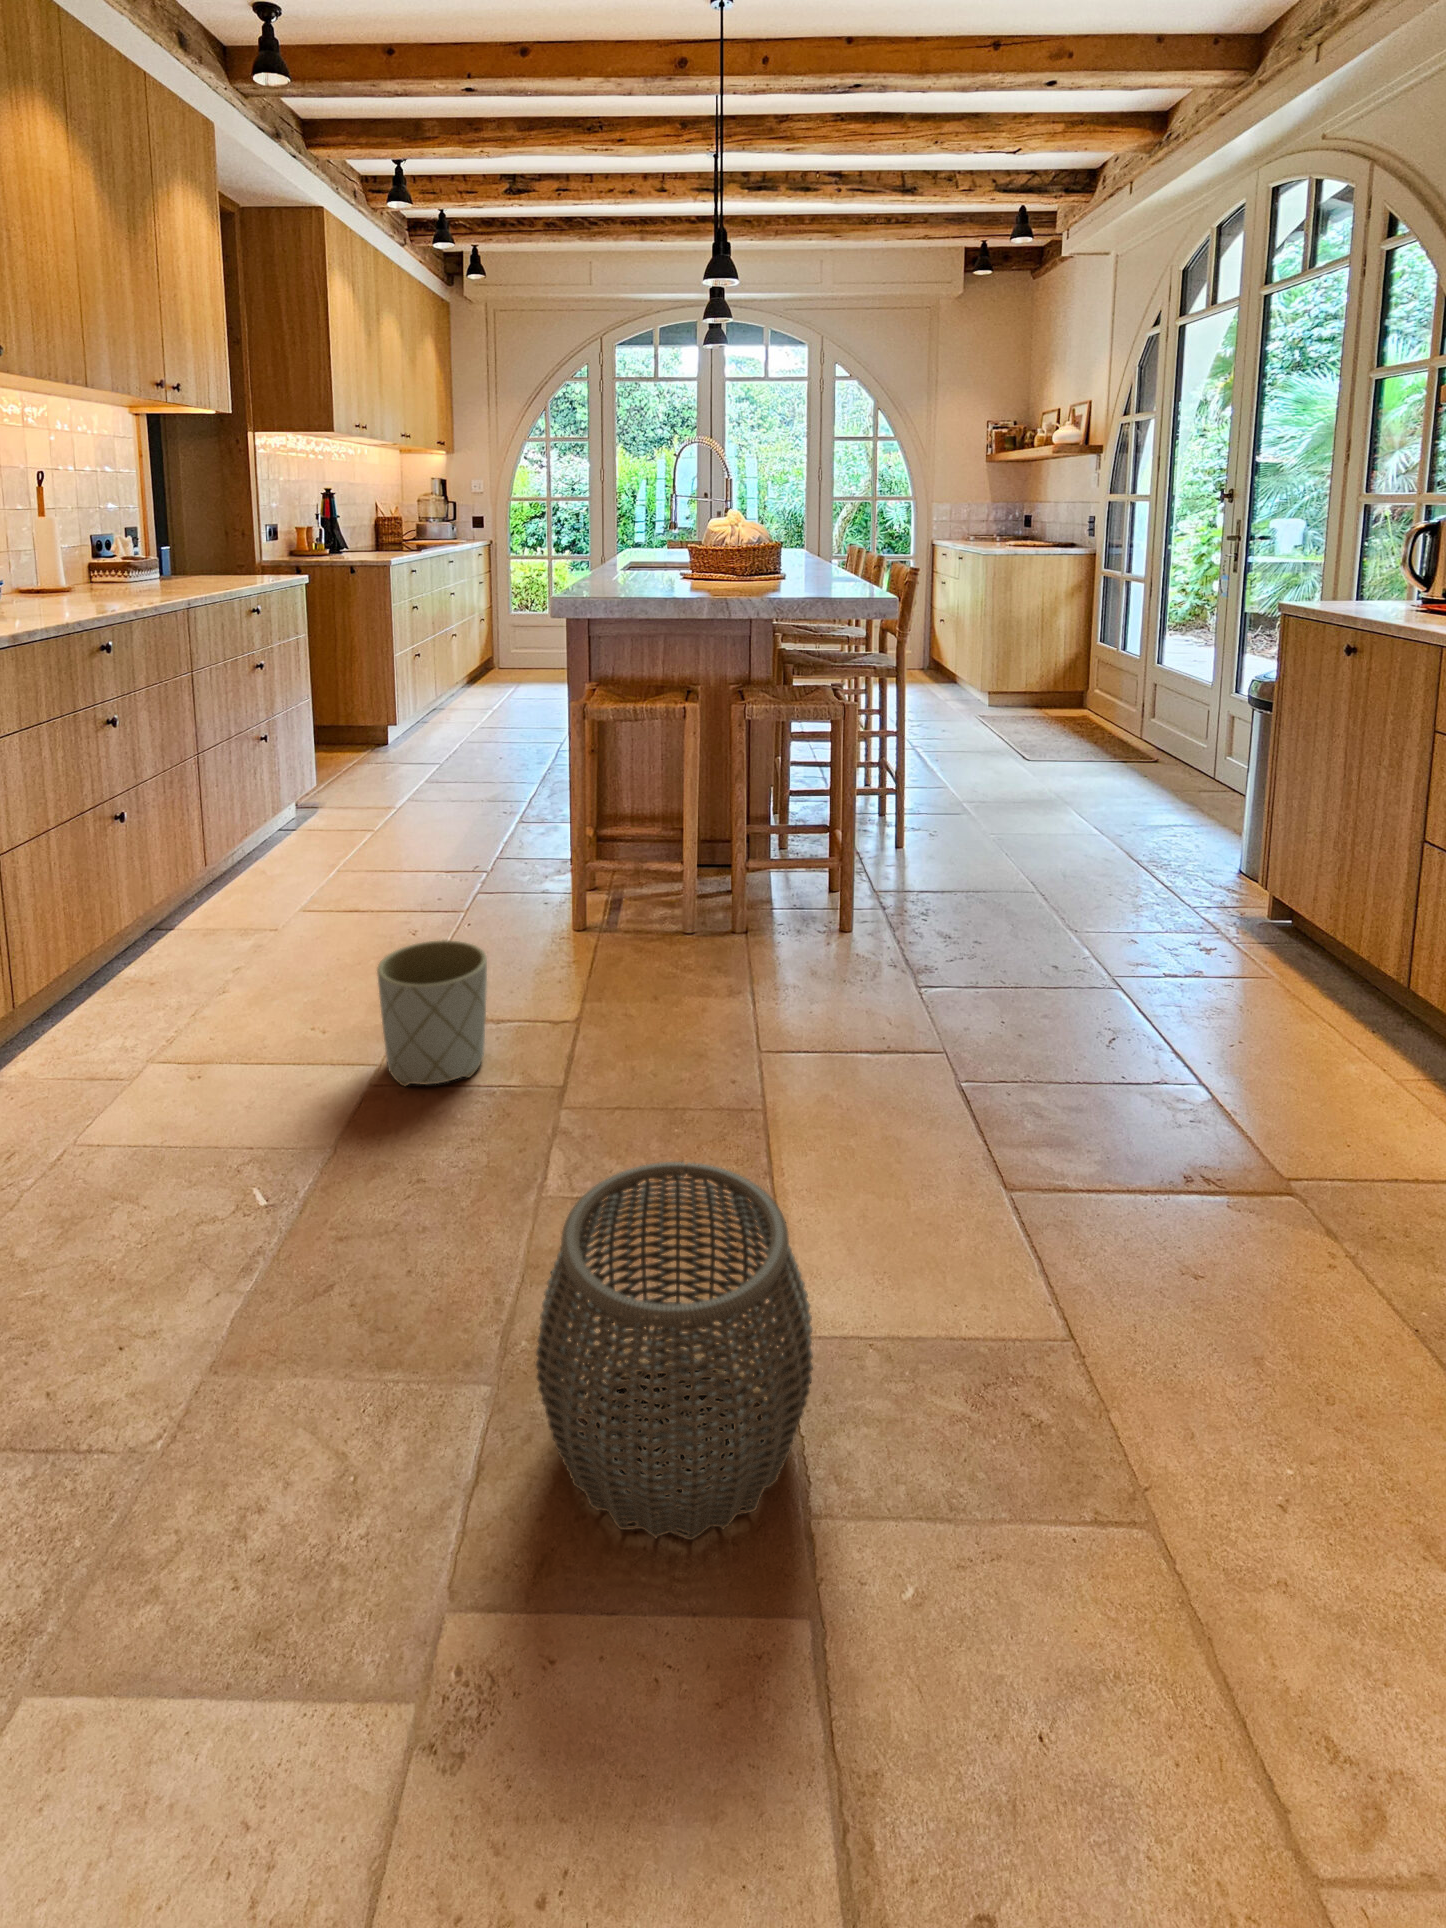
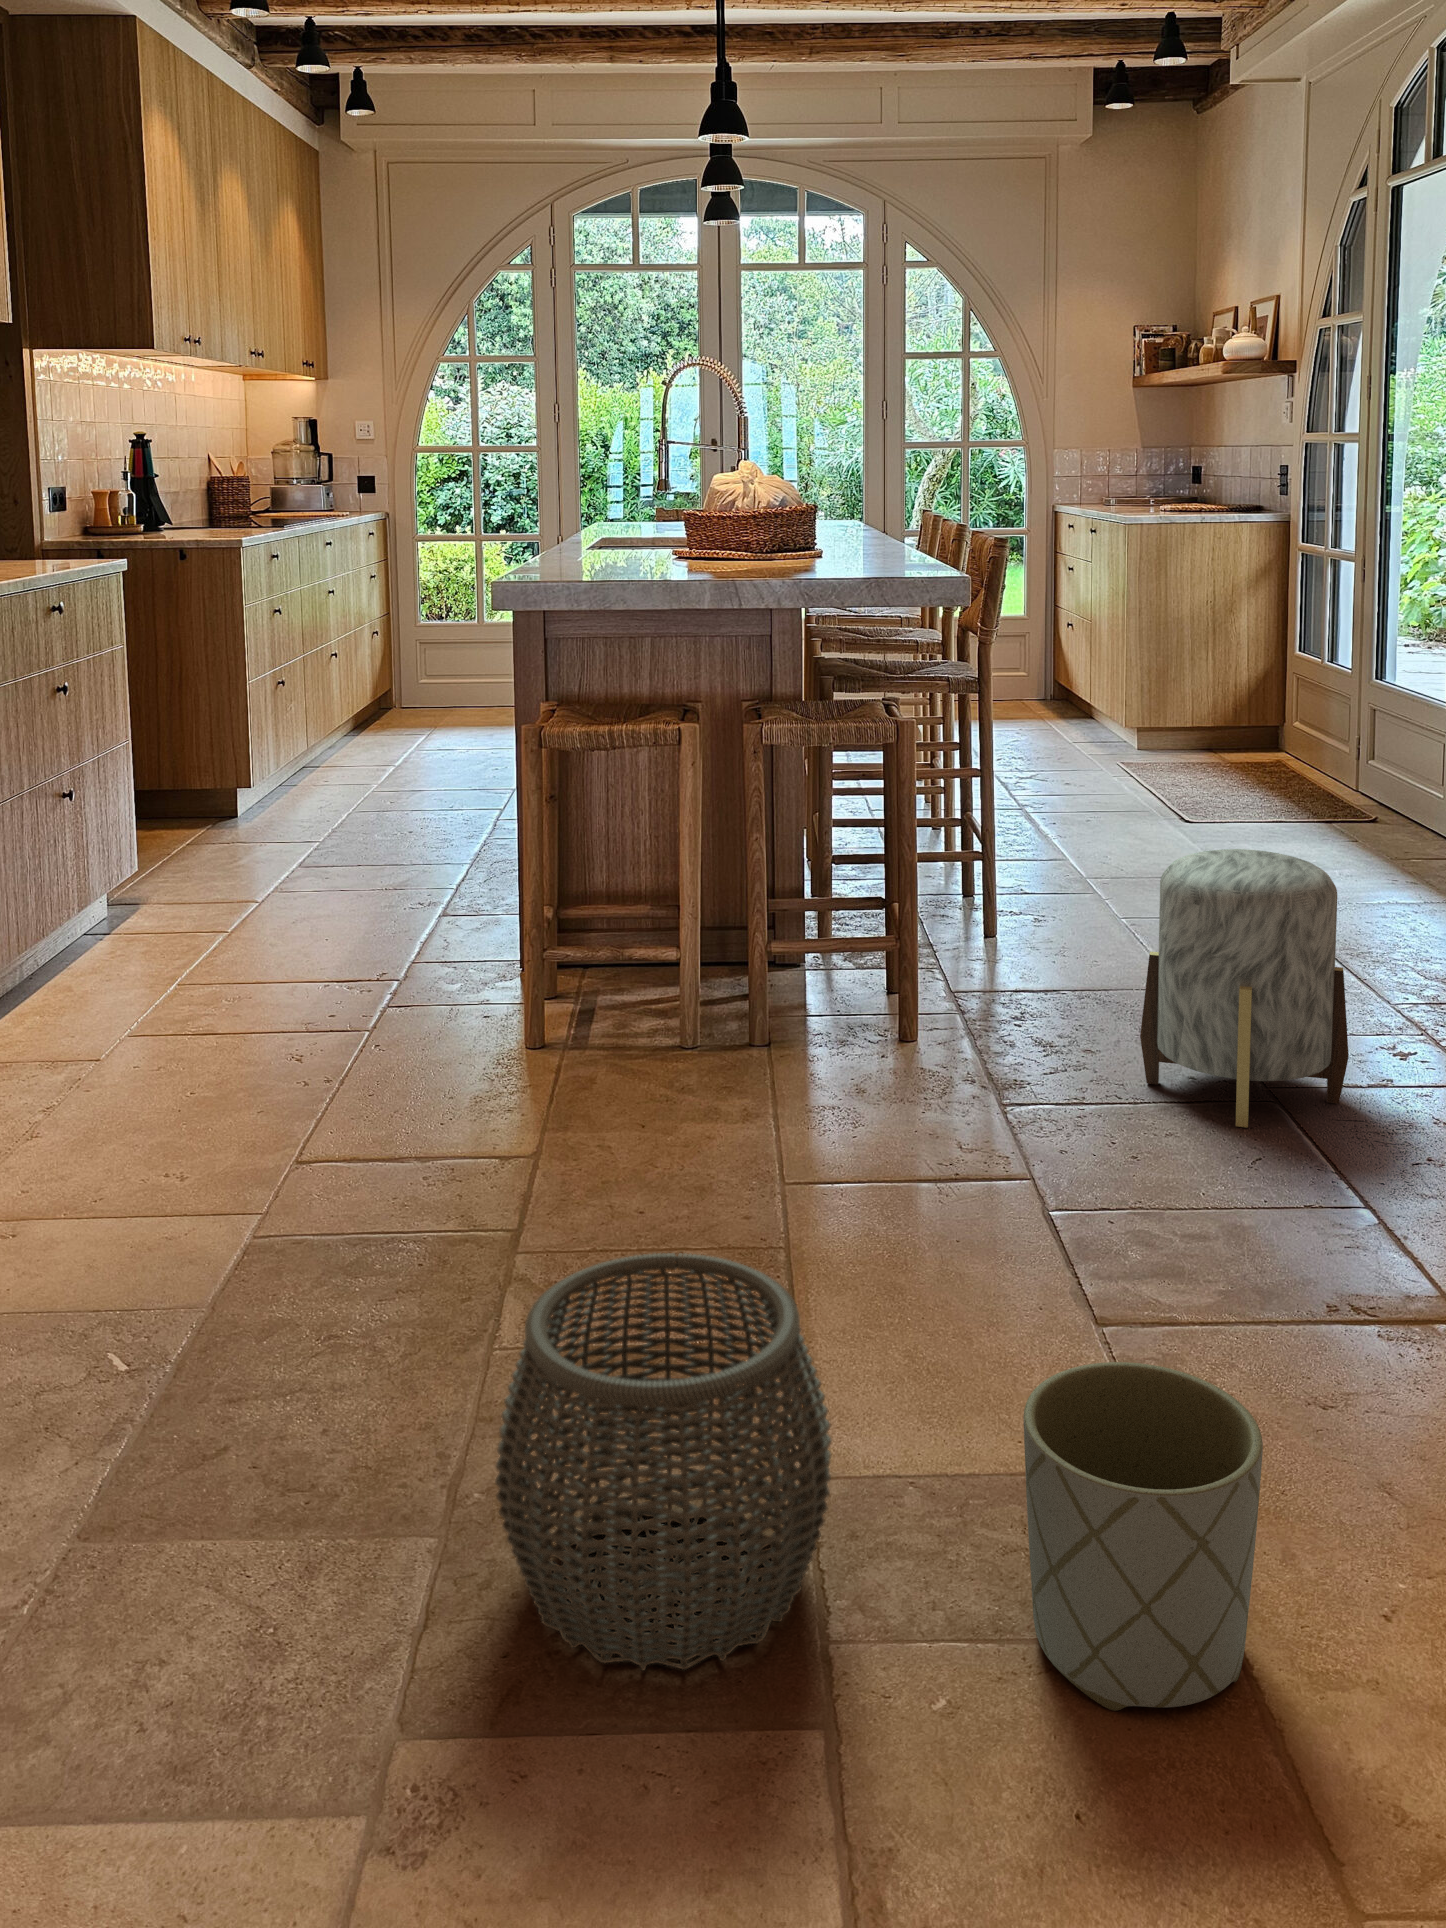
stool: none [1020,802,1177,1010] -> present [1140,849,1349,1127]
planter: present [377,940,487,1086] -> present [1024,1362,1263,1711]

